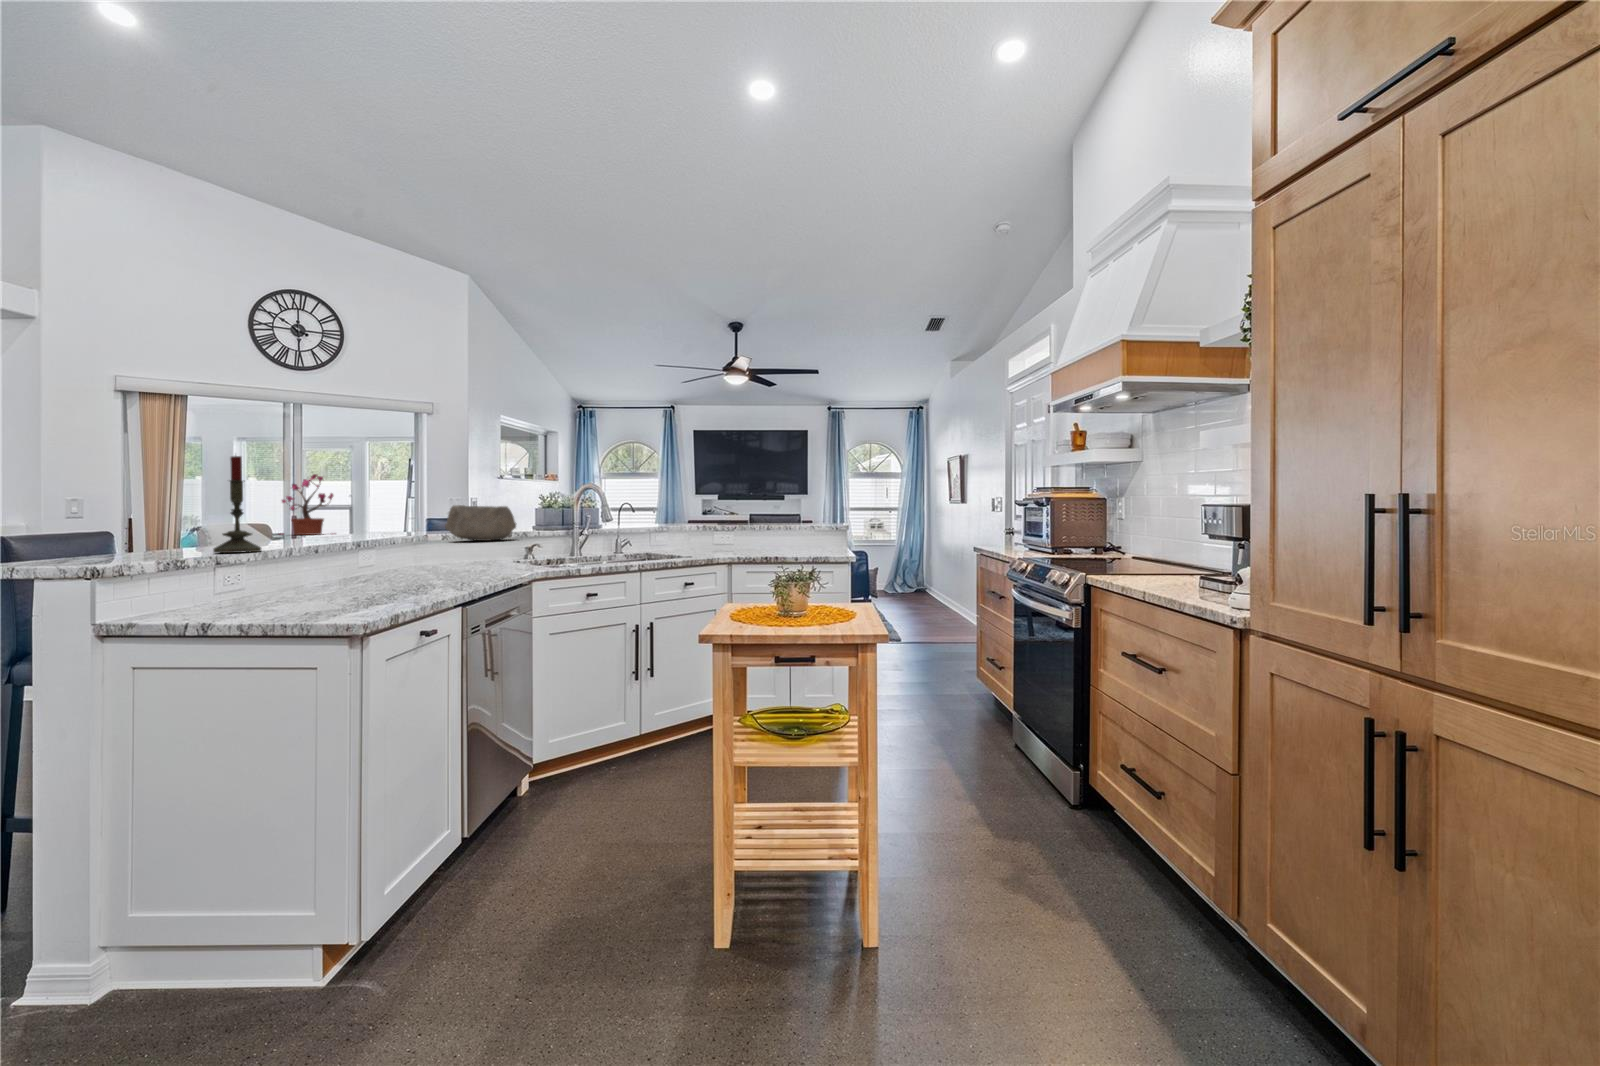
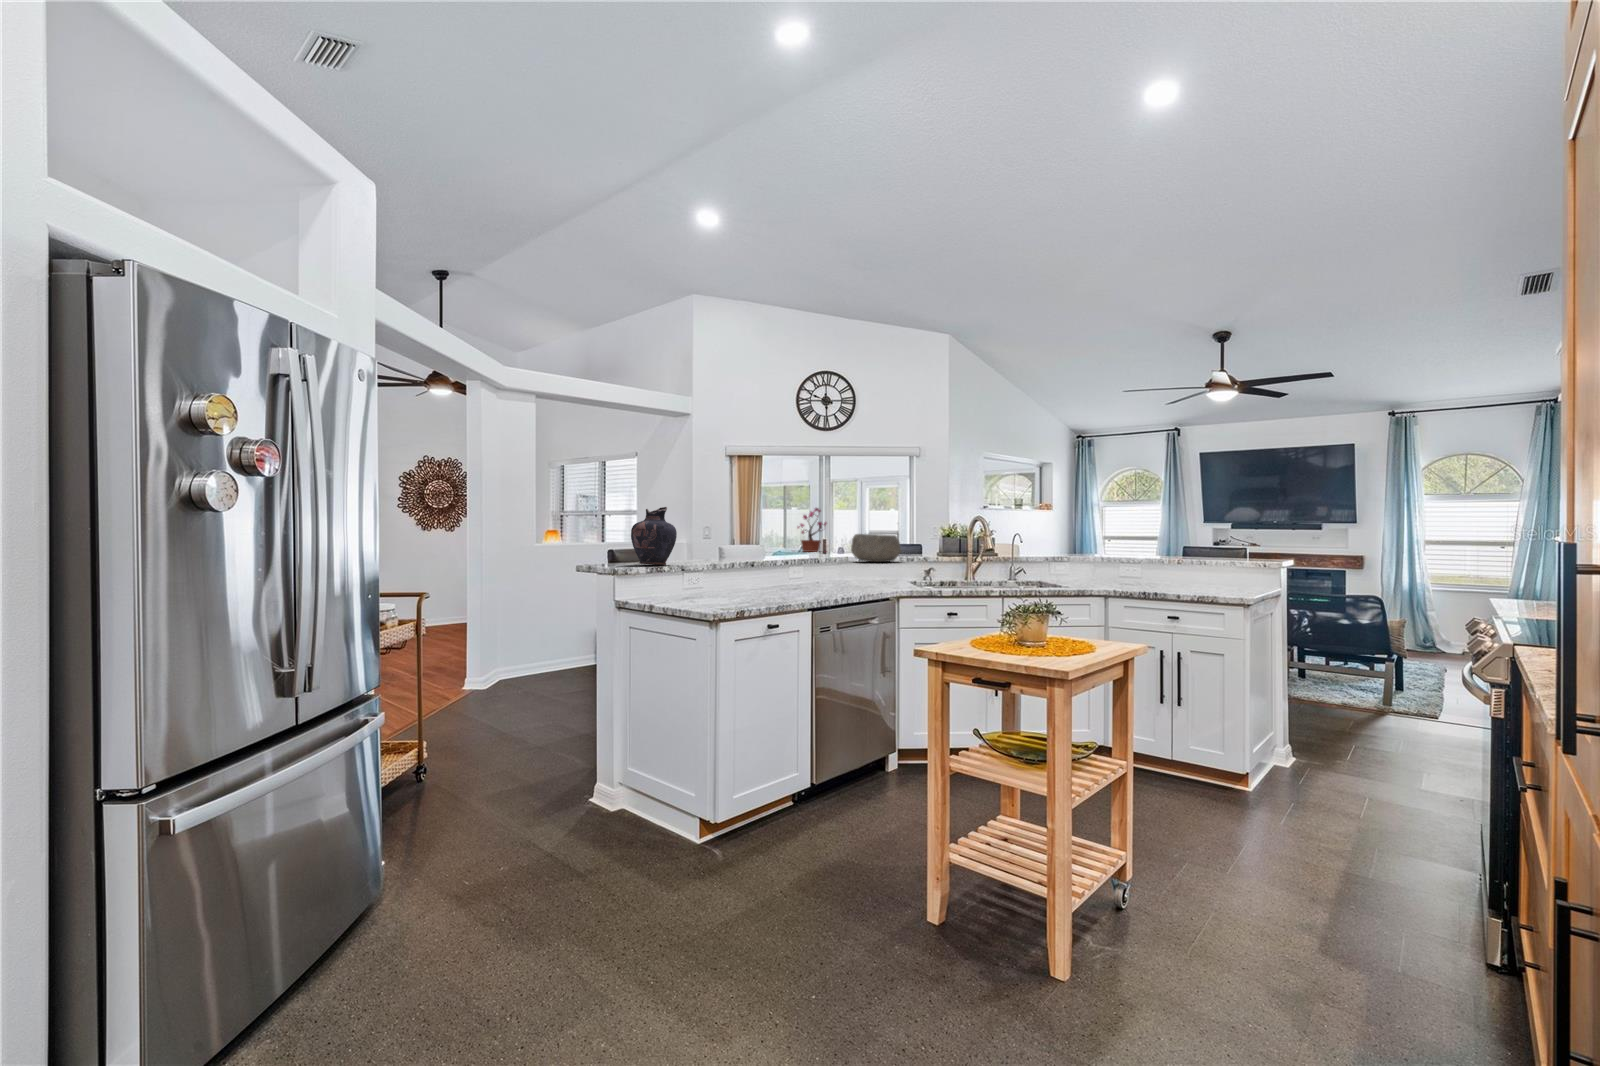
candle: present [213,456,261,553] -> none [708,498,734,563]
vase: none [63,464,165,561] -> present [631,507,677,565]

